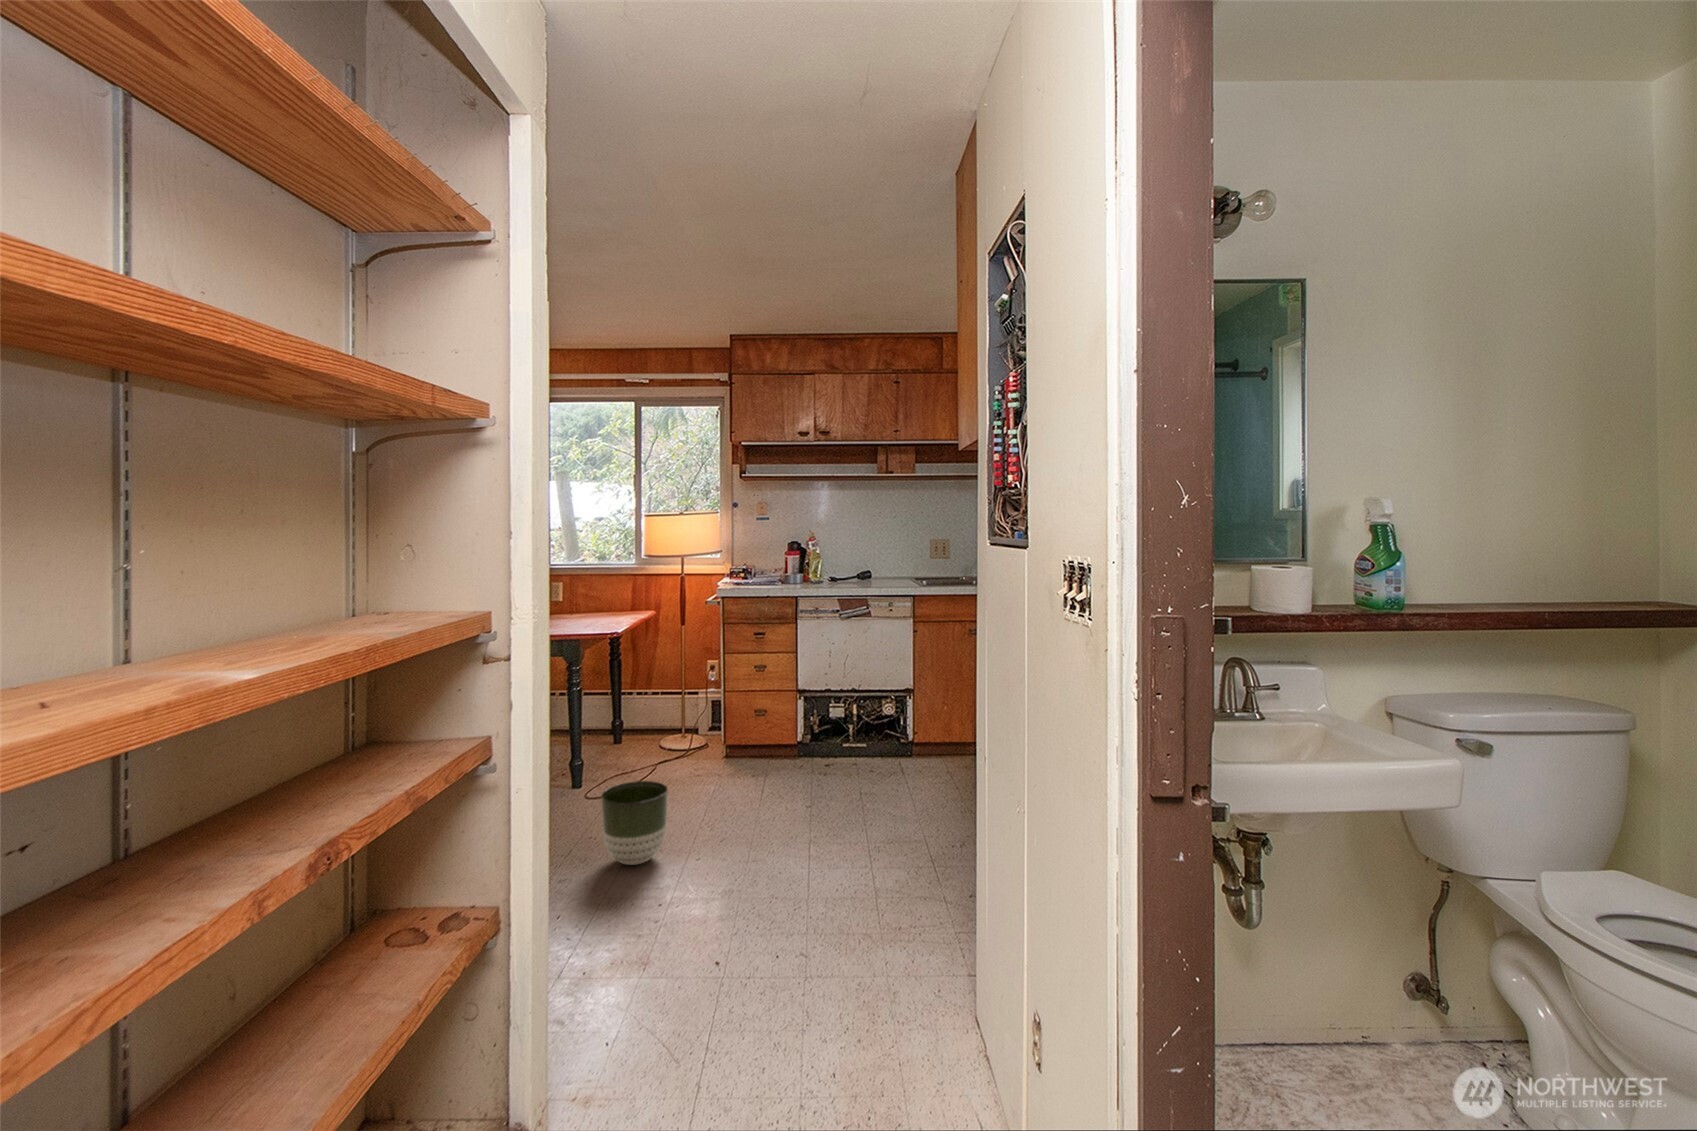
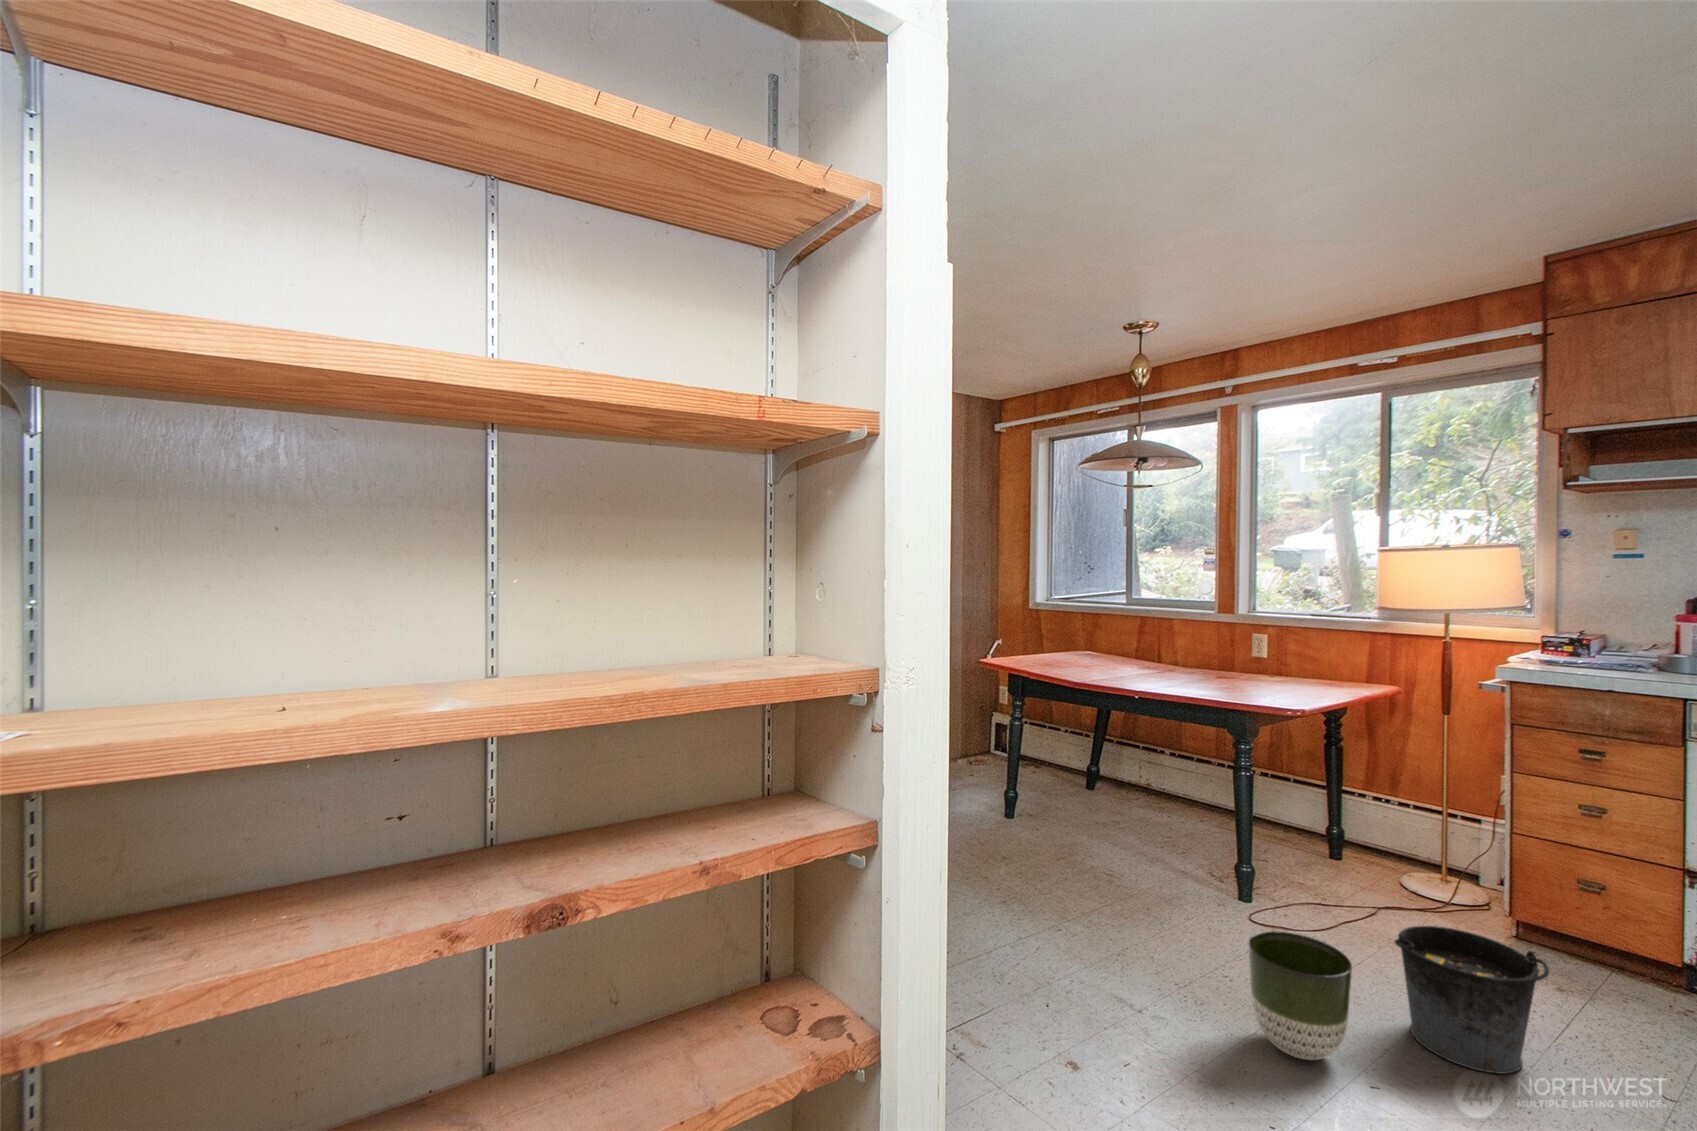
bucket: none [683,748,757,829] -> present [1395,926,1549,1074]

